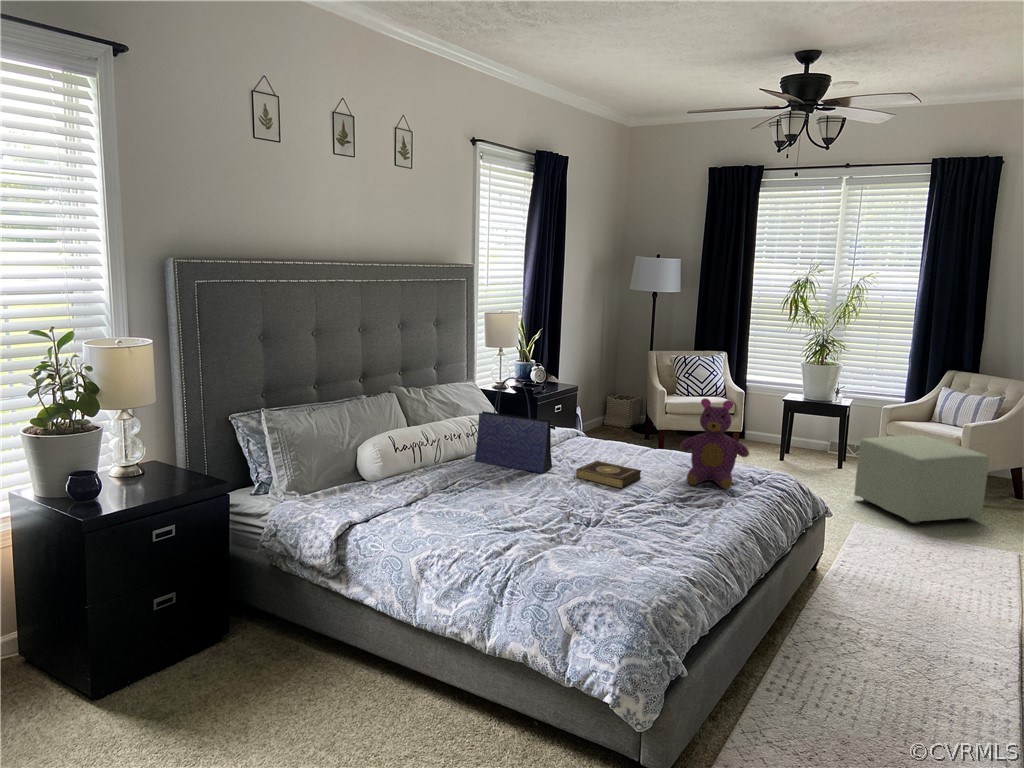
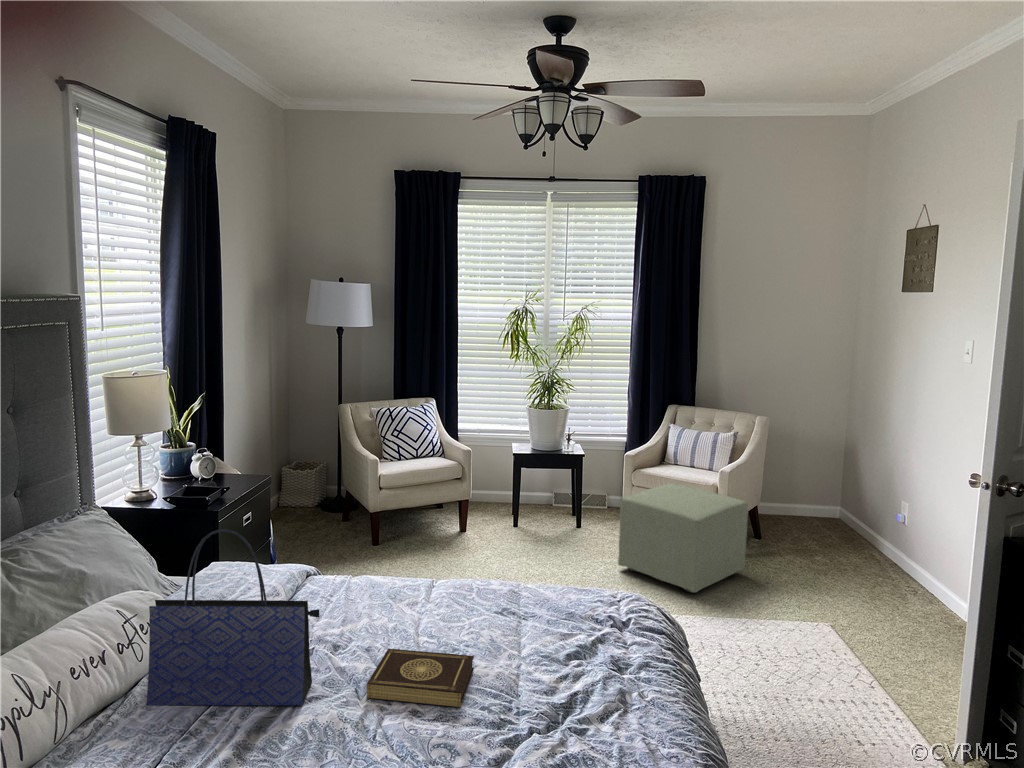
teddy bear: present [680,398,749,489] -> none [518,515,620,664]

